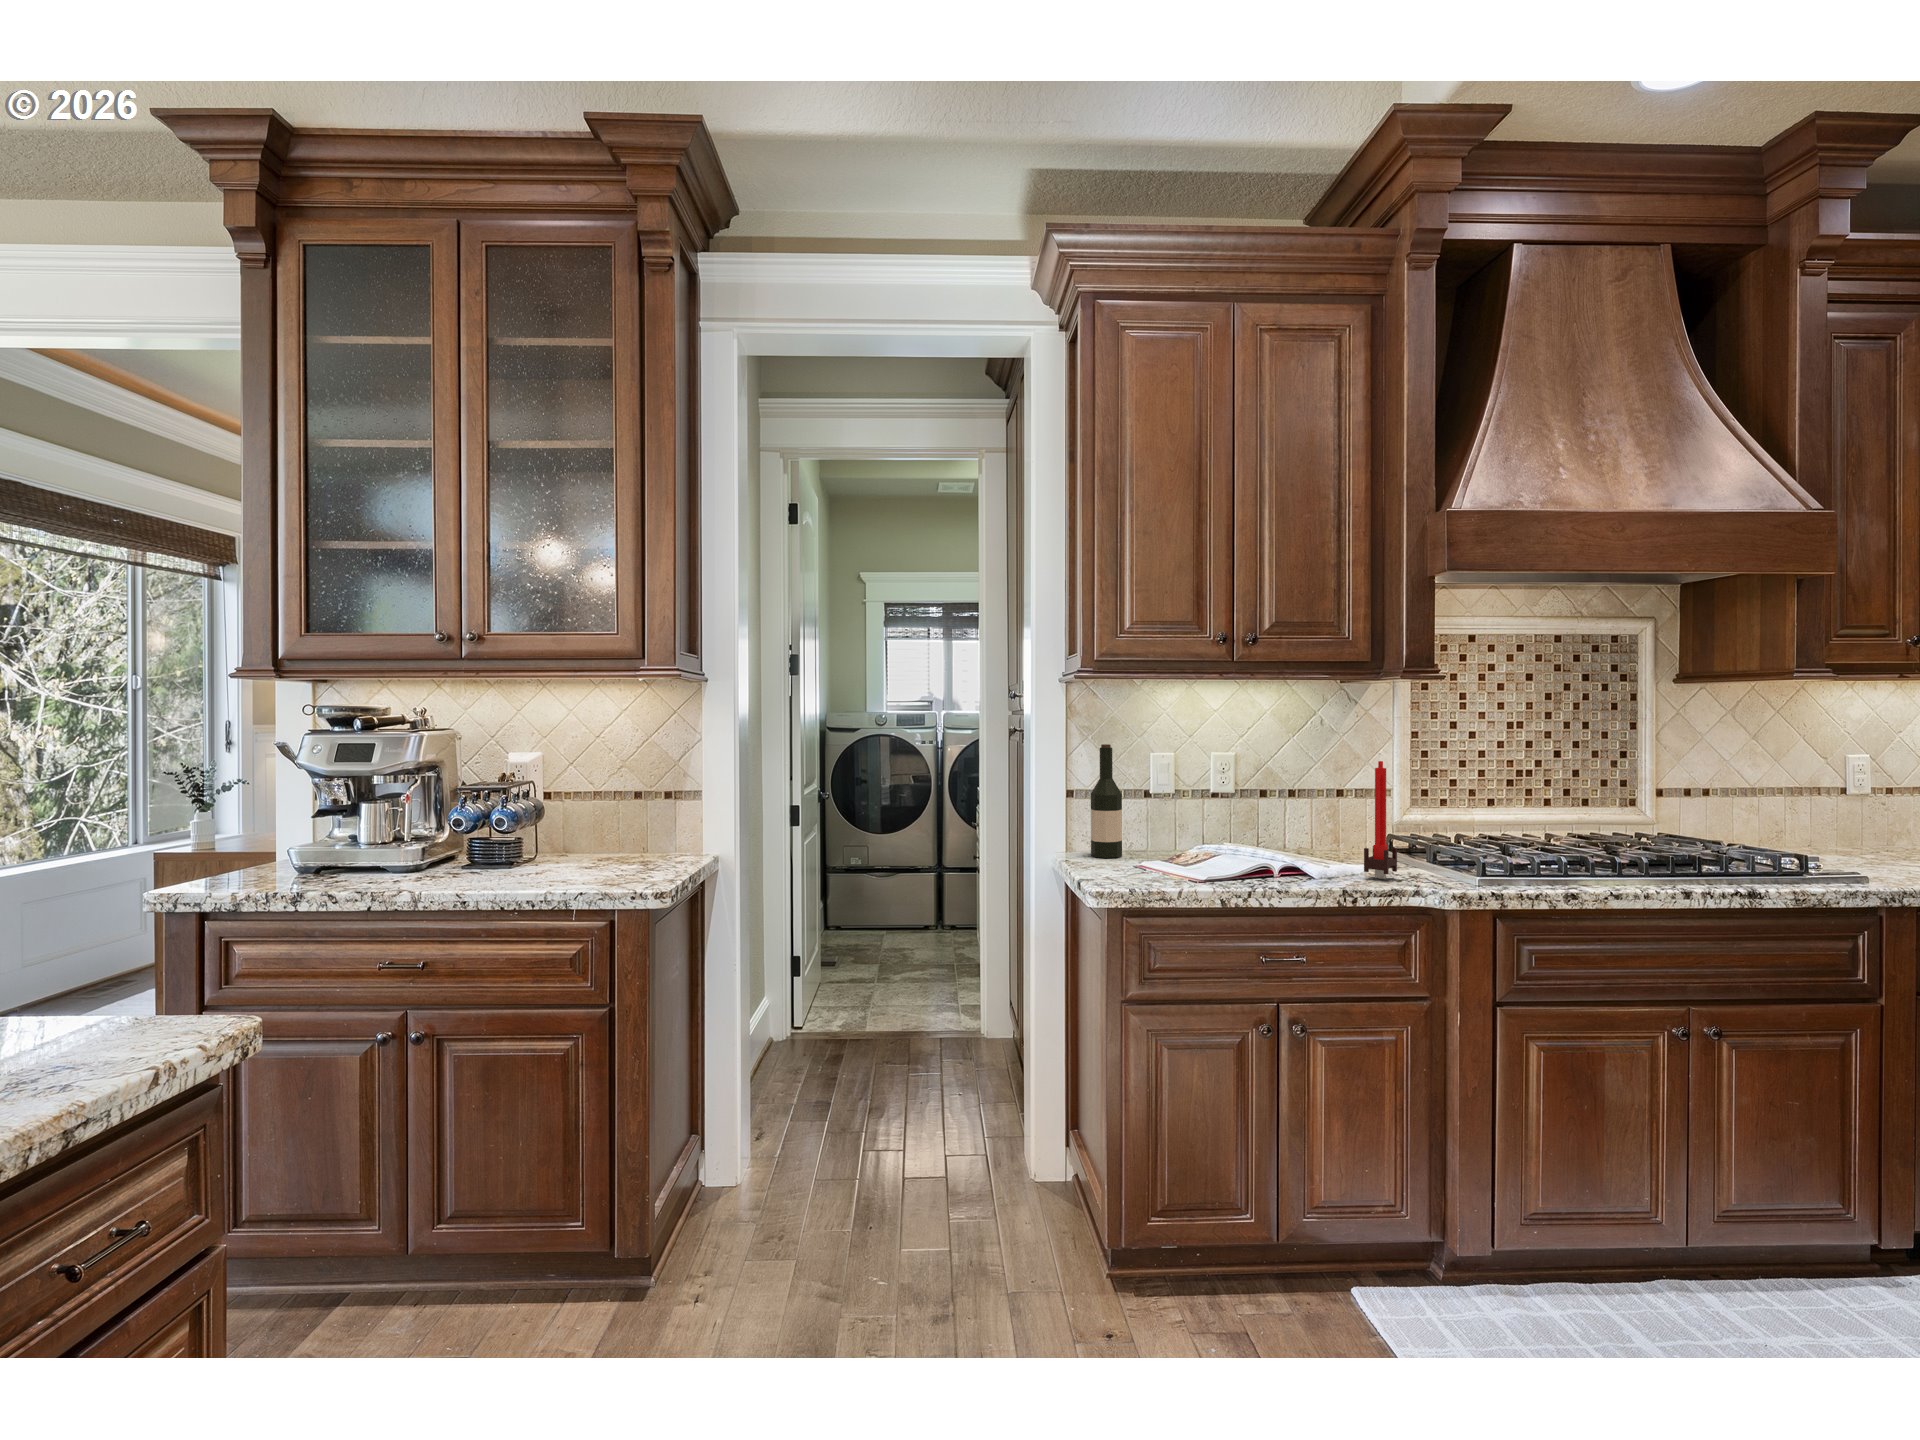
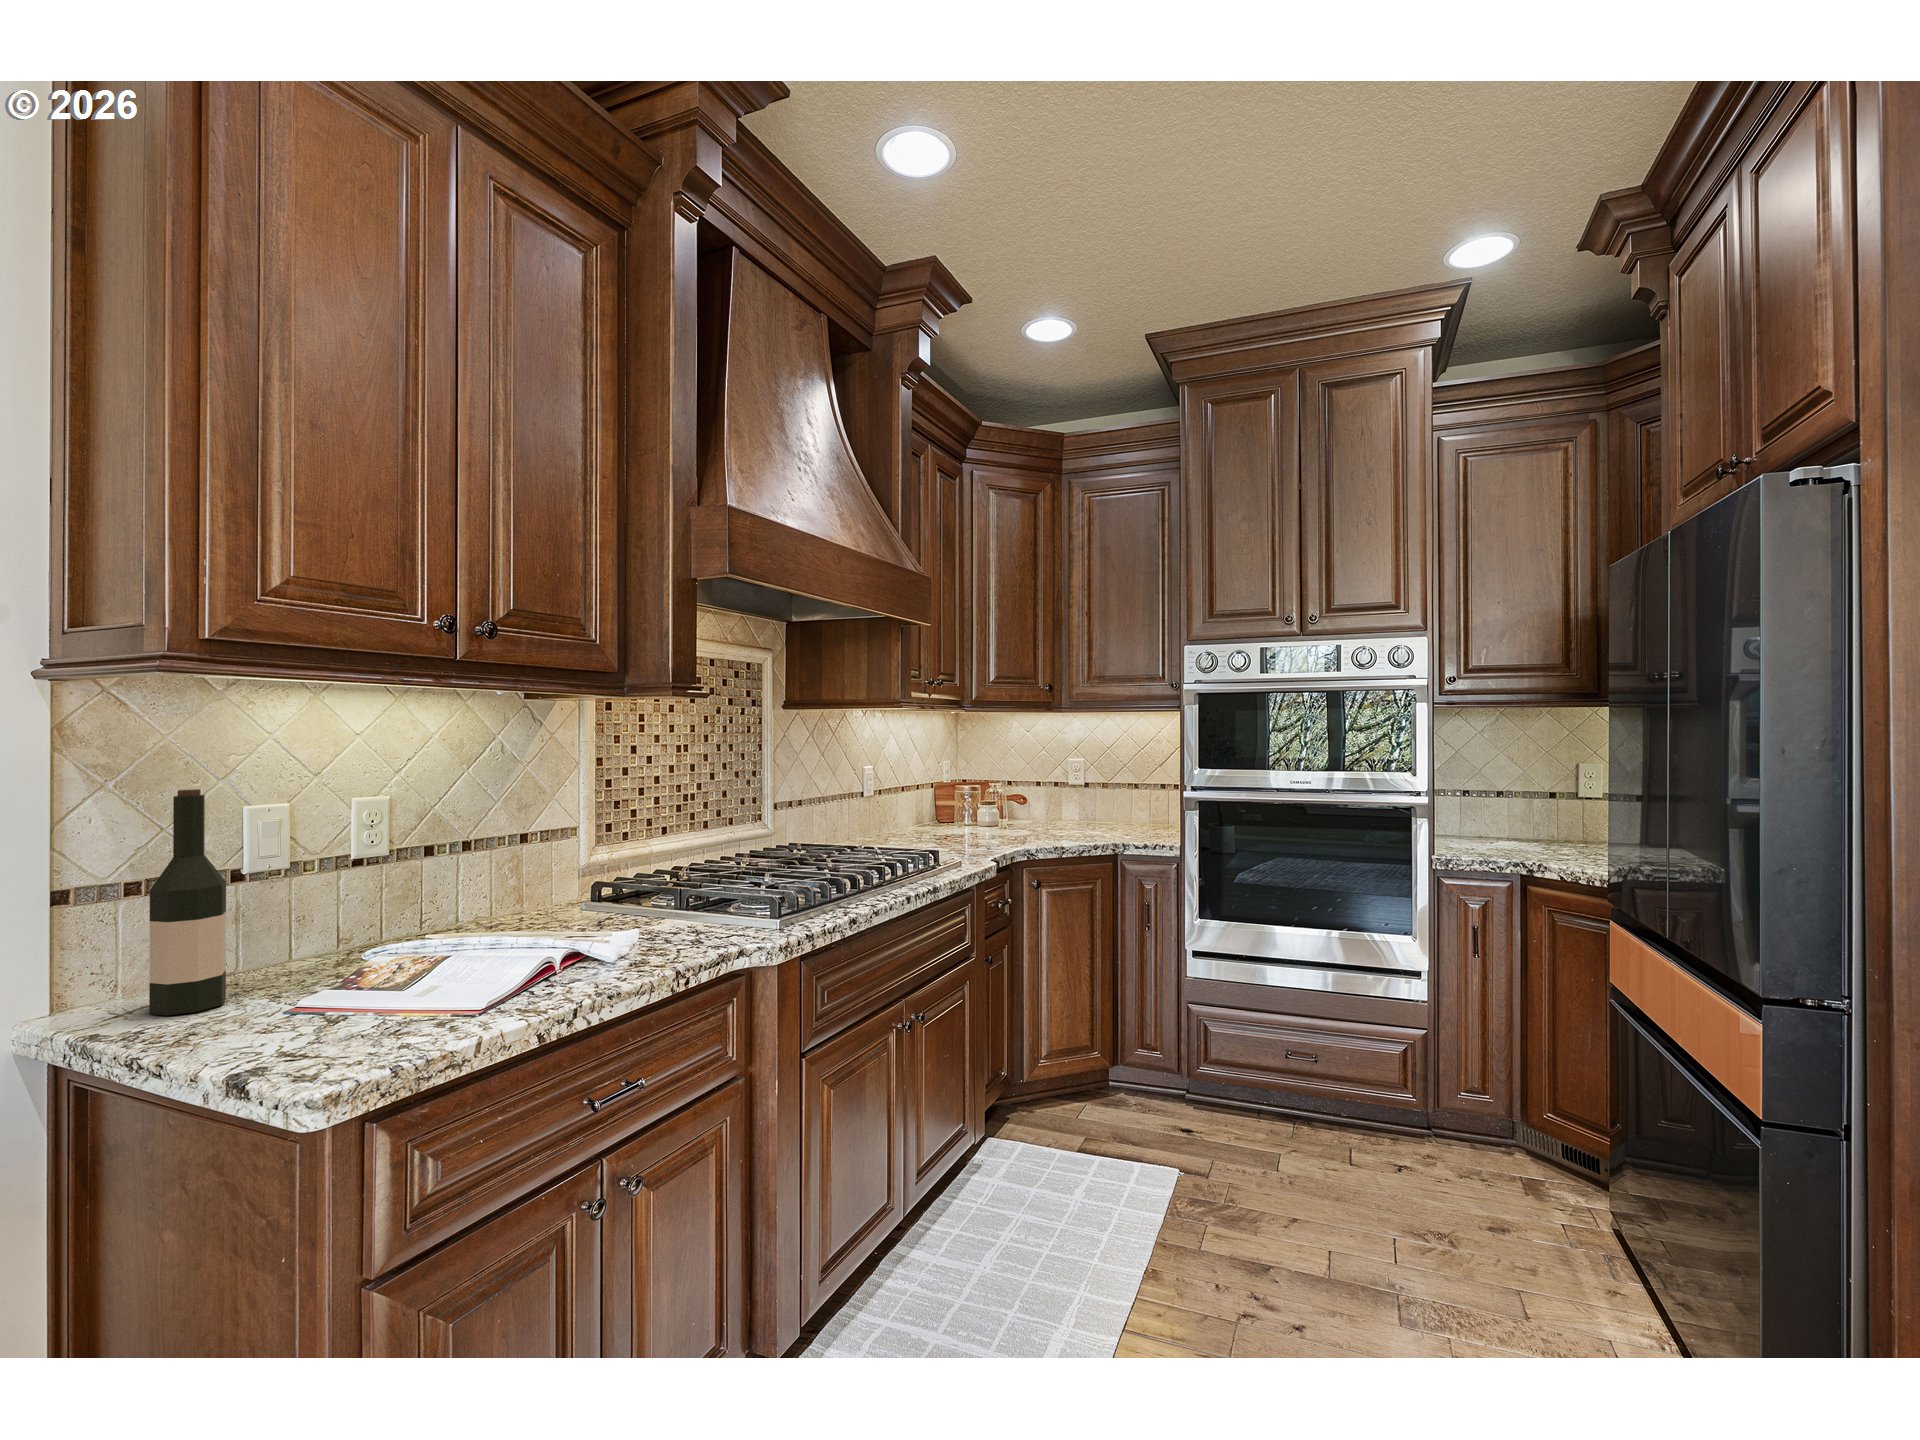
candle: present [1364,761,1397,879] -> none [671,789,704,945]

